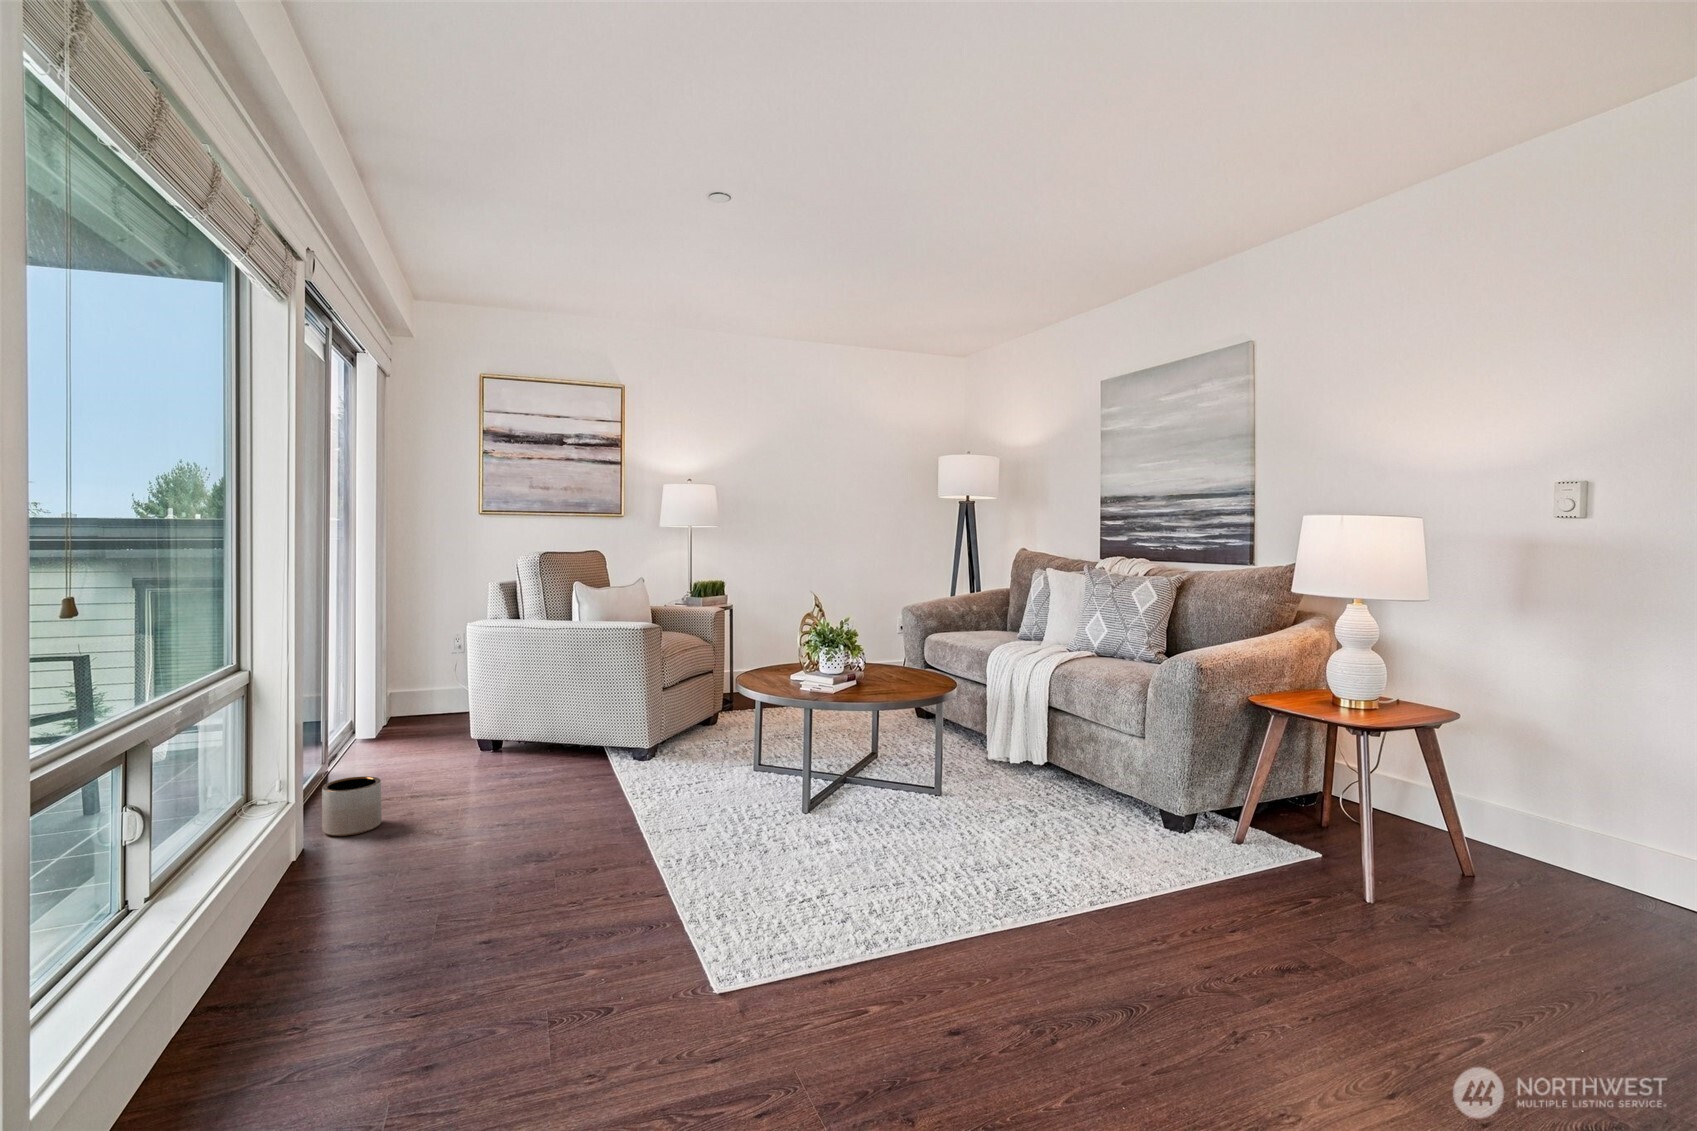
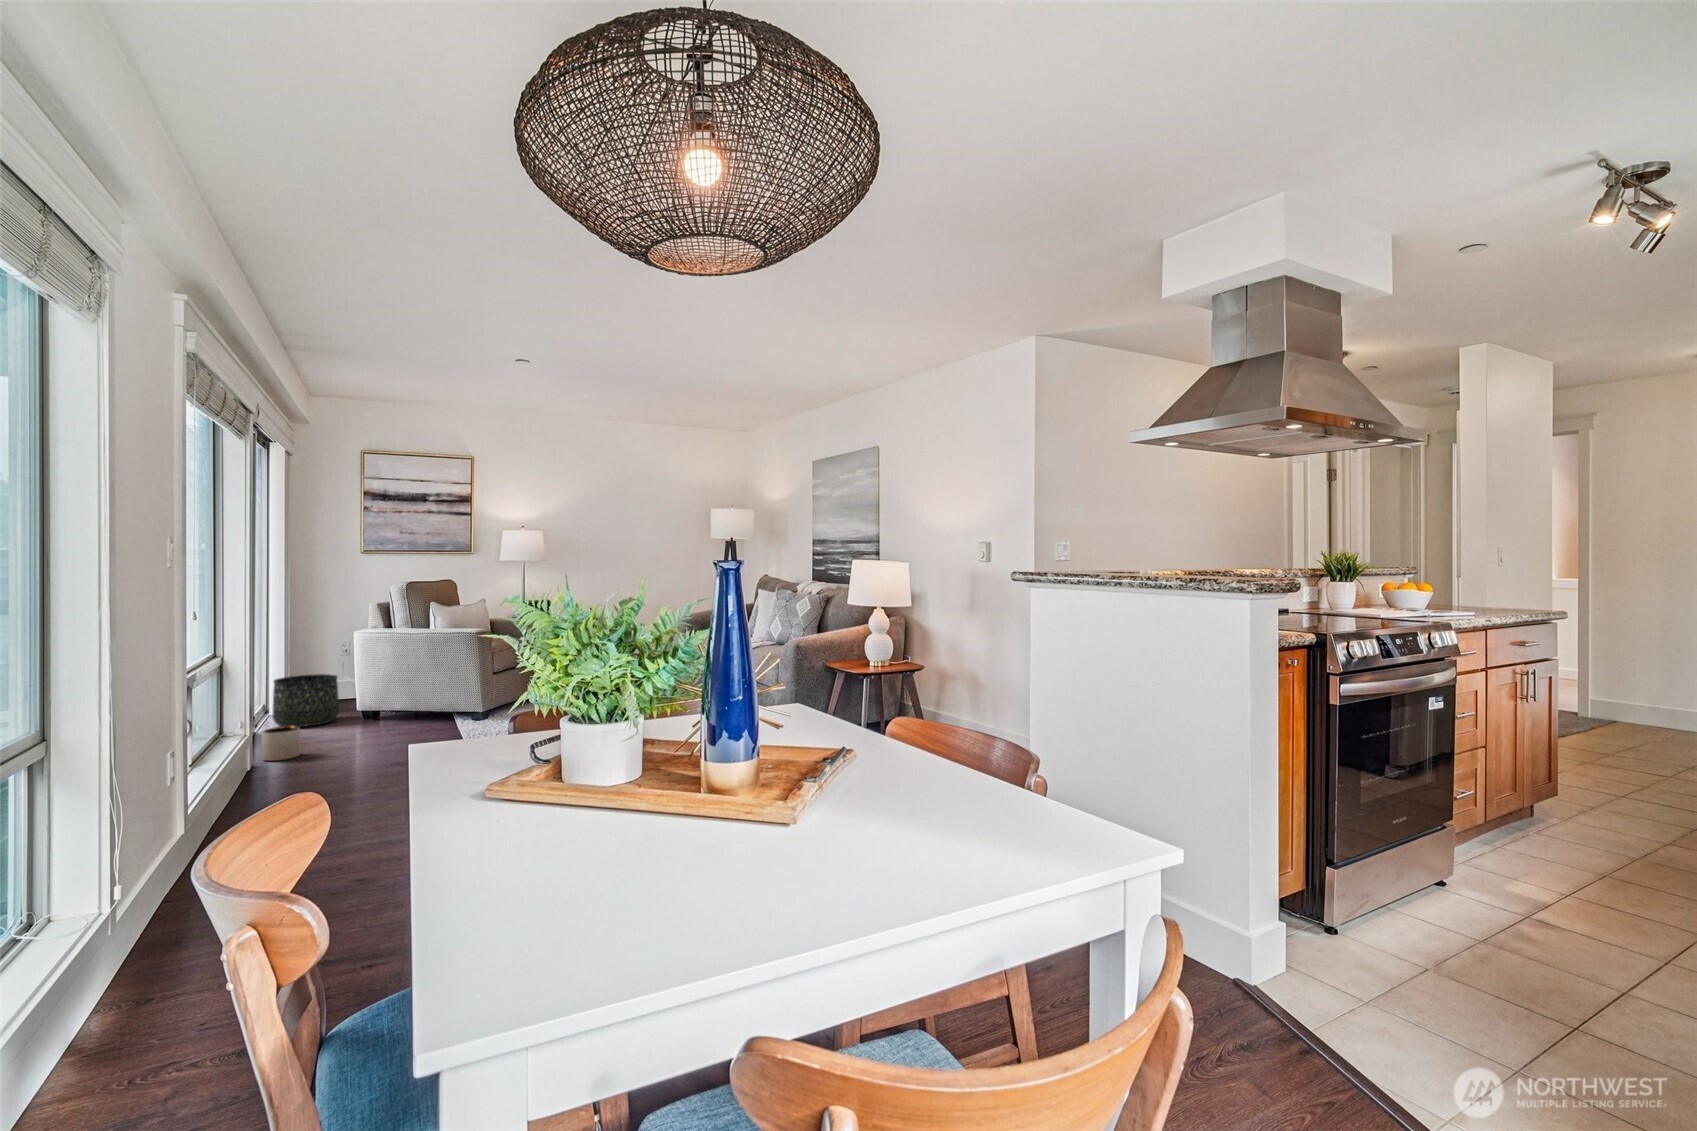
basket: none [357,684,447,763] -> present [273,674,339,727]

